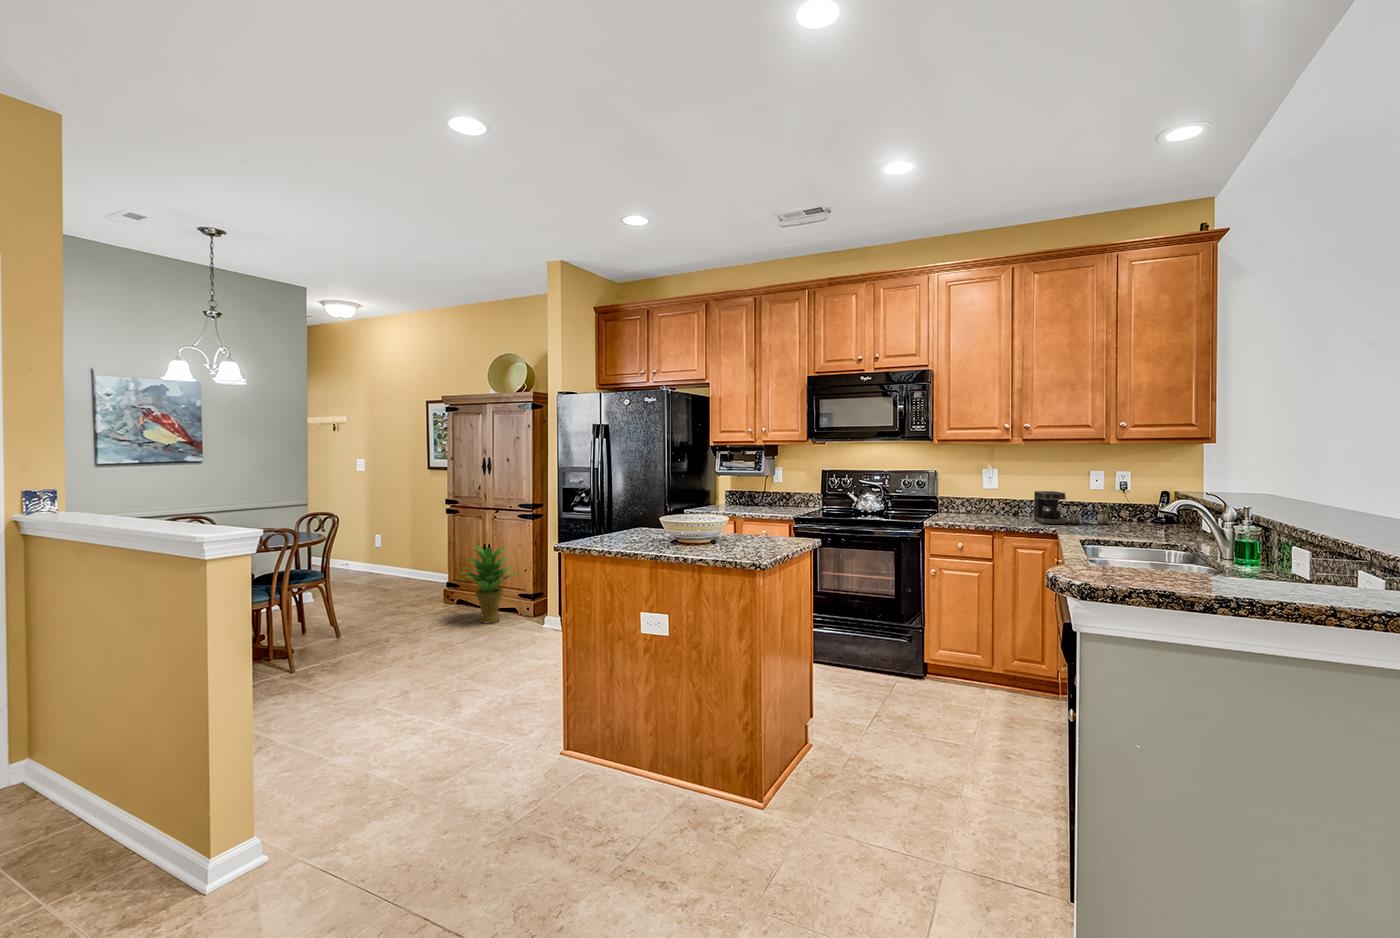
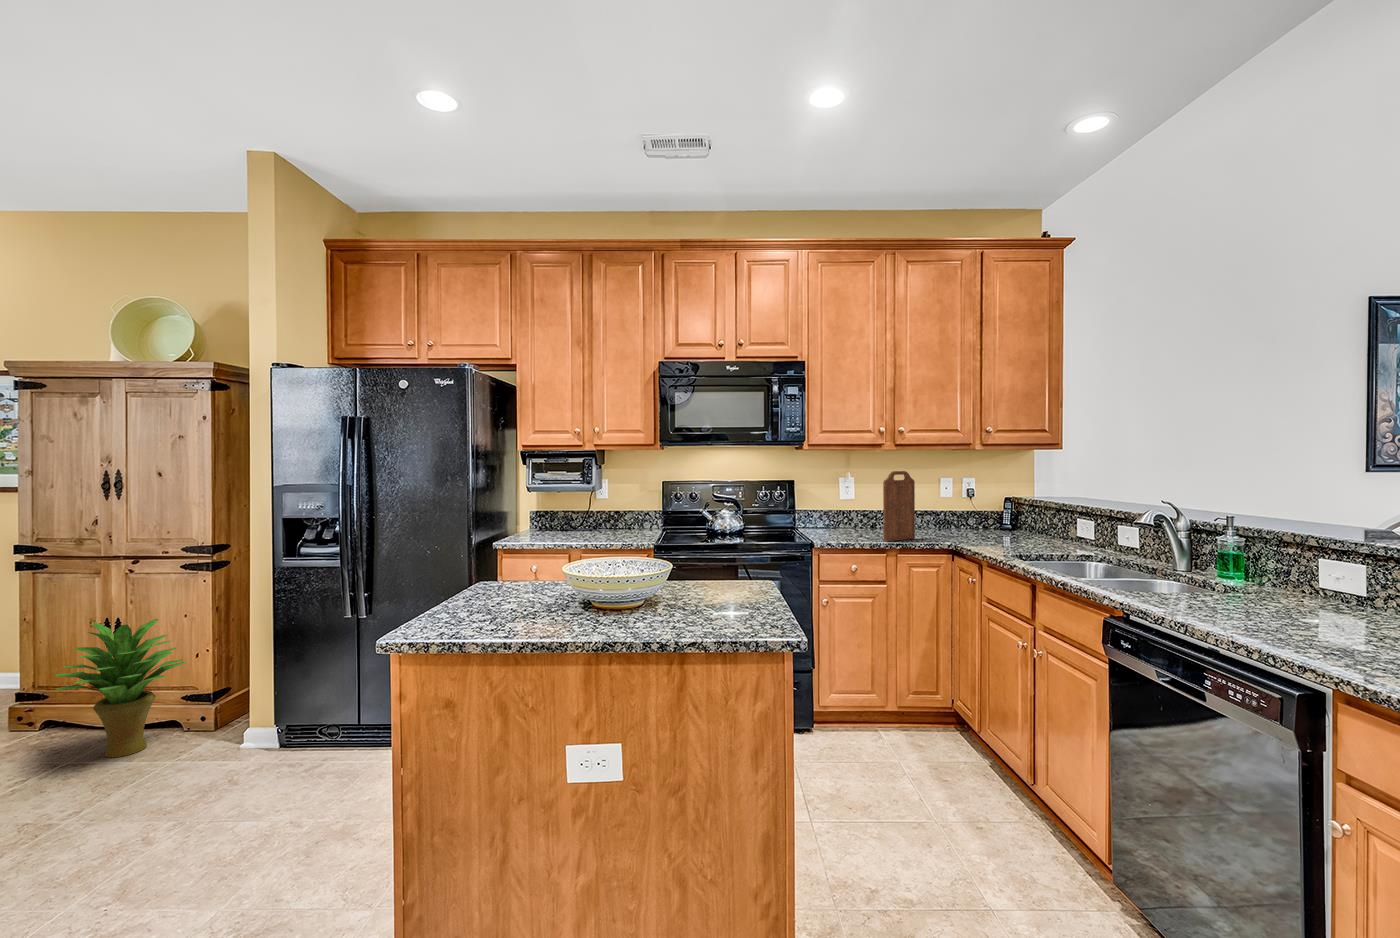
cutting board: none [993,463,1030,526] -> present [883,471,915,541]
coffee maker: present [1034,491,1110,524] -> none [906,501,976,536]

